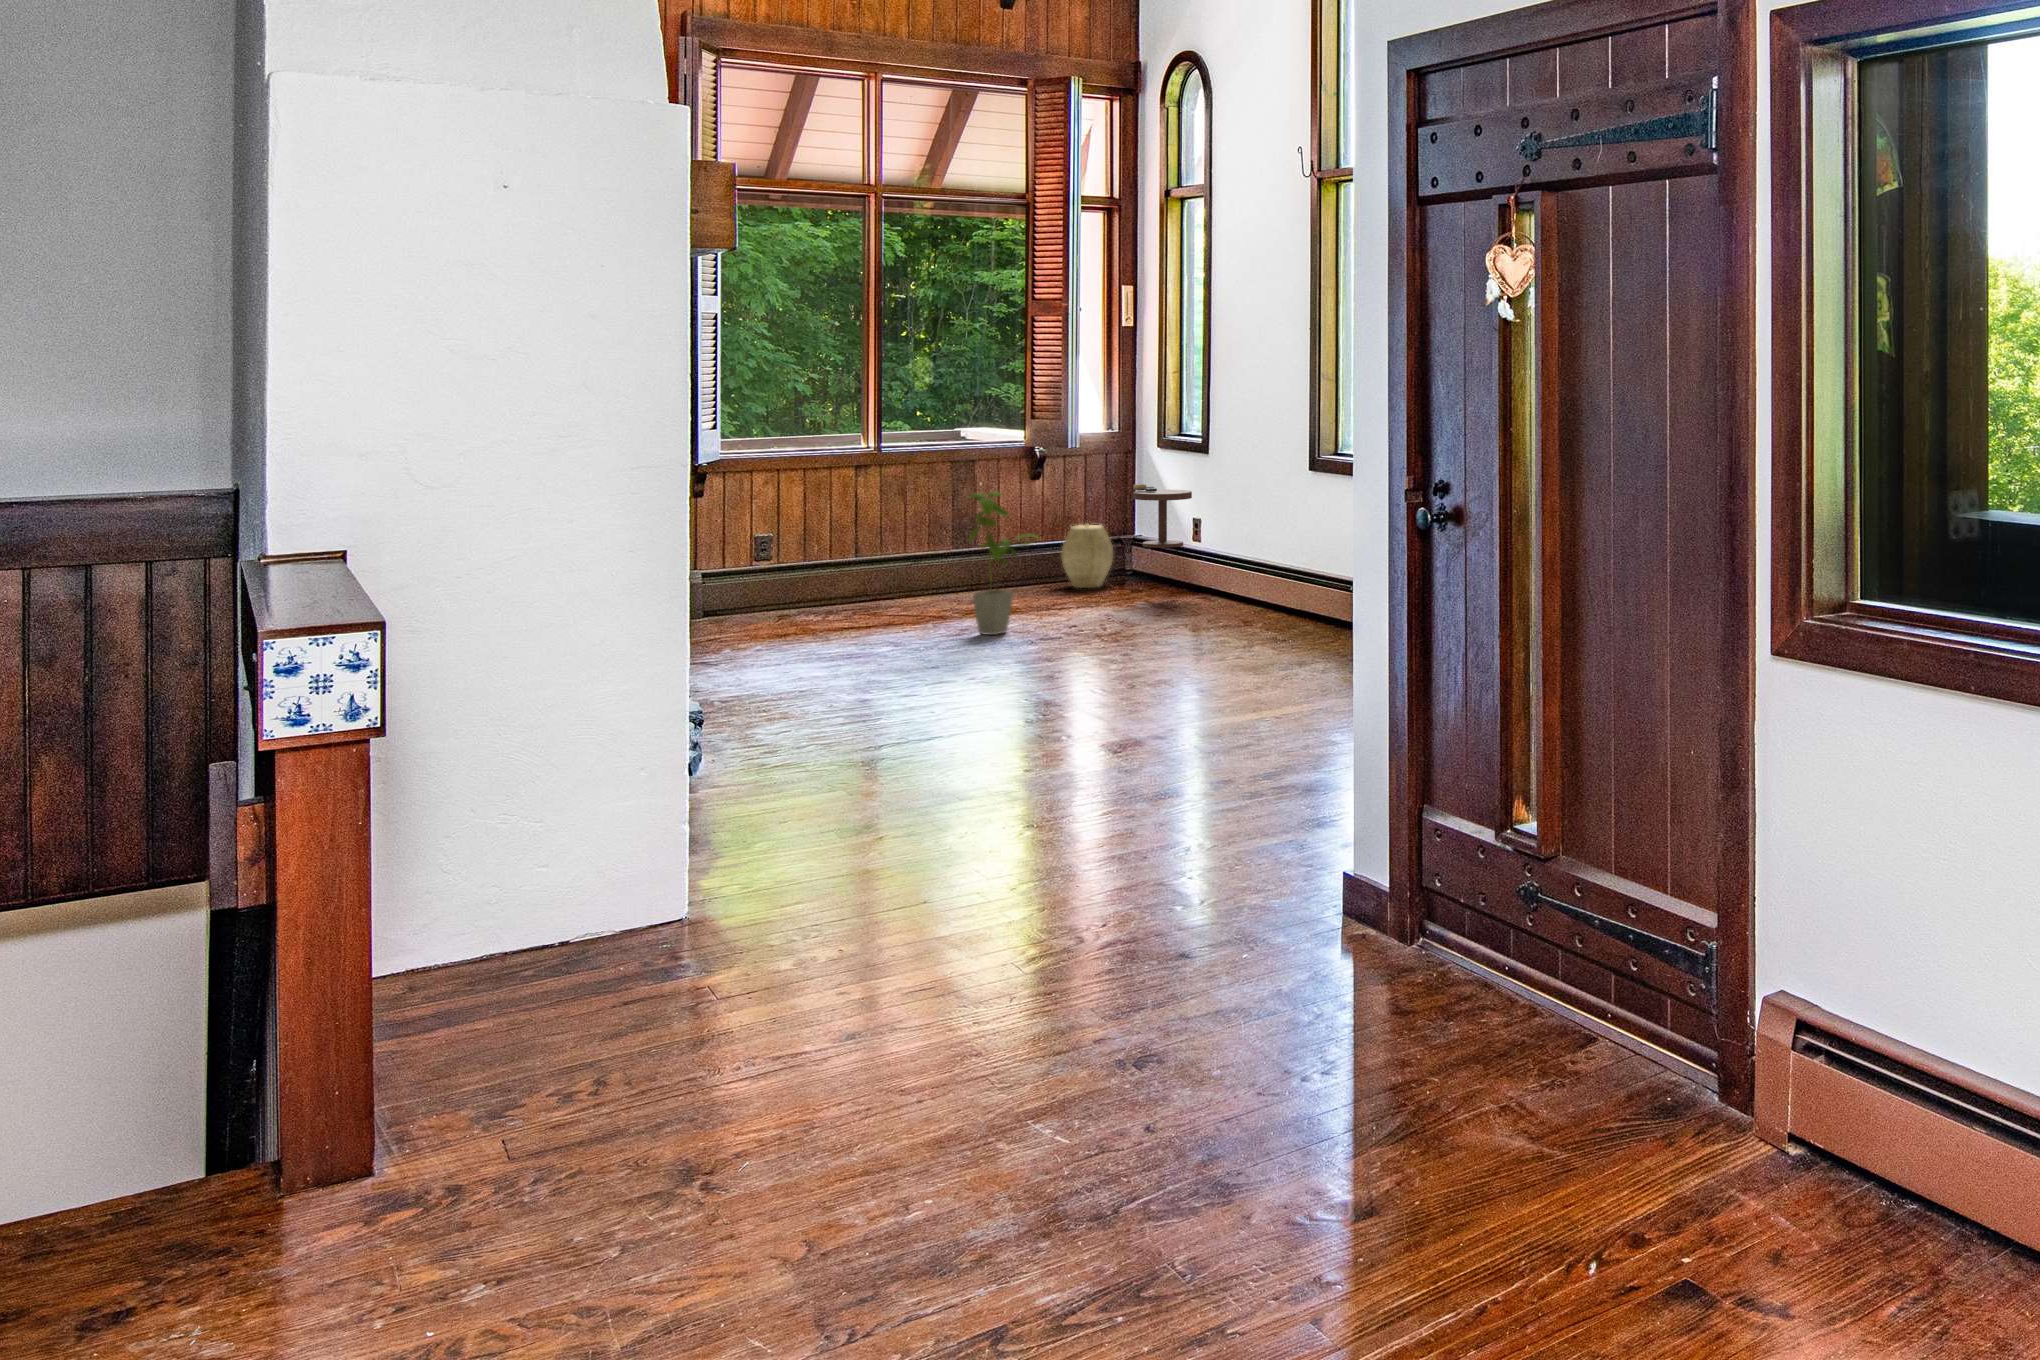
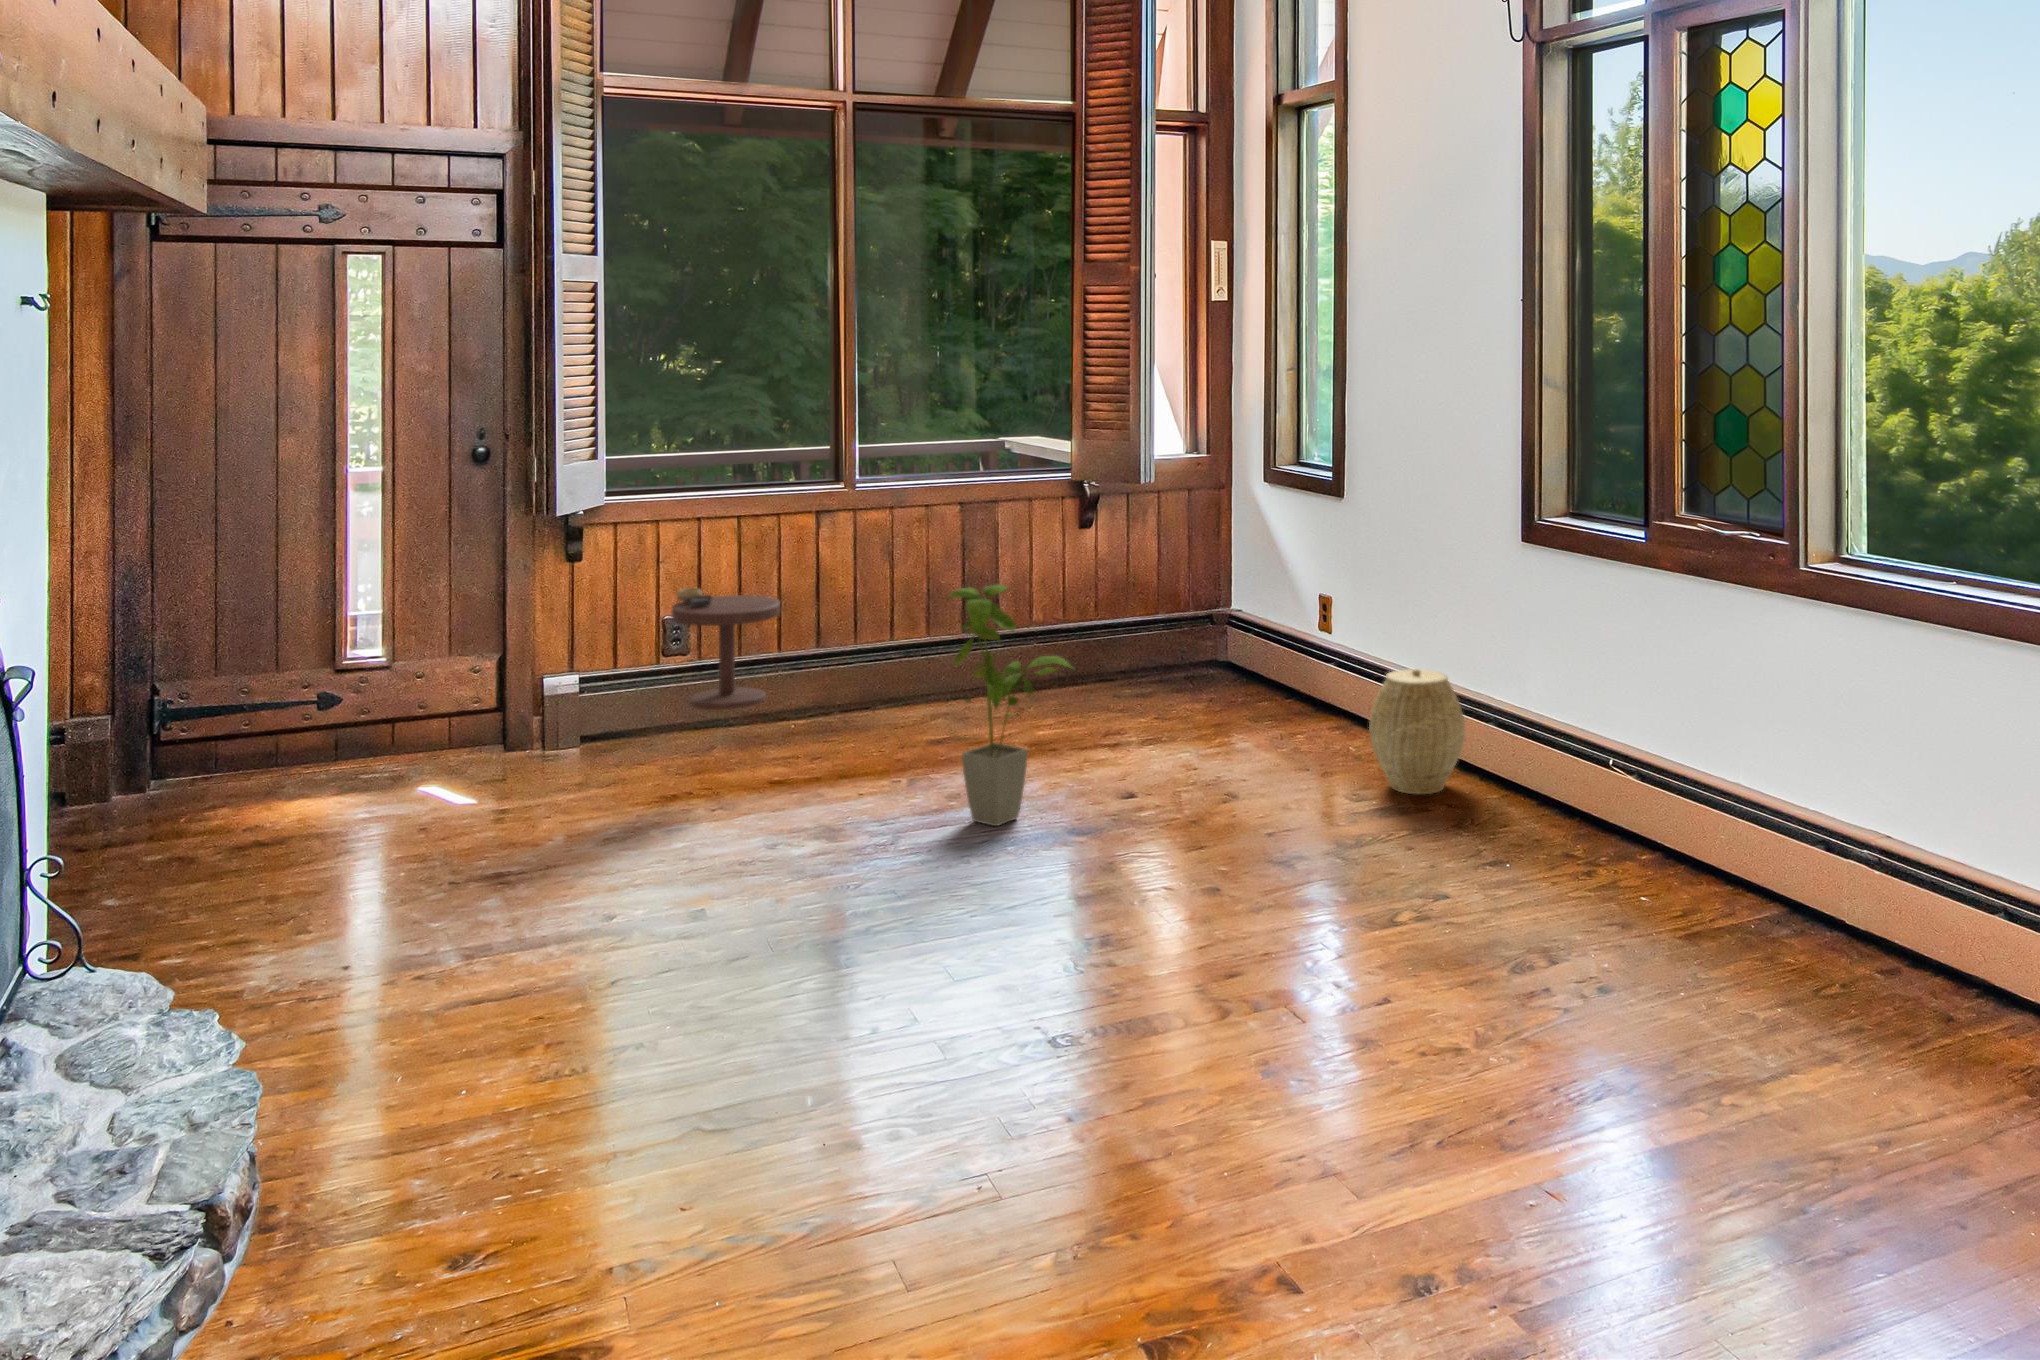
side table: present [1133,484,1192,548] -> present [671,588,780,710]
woven basket: present [1061,524,1113,588] -> present [1369,669,1465,794]

